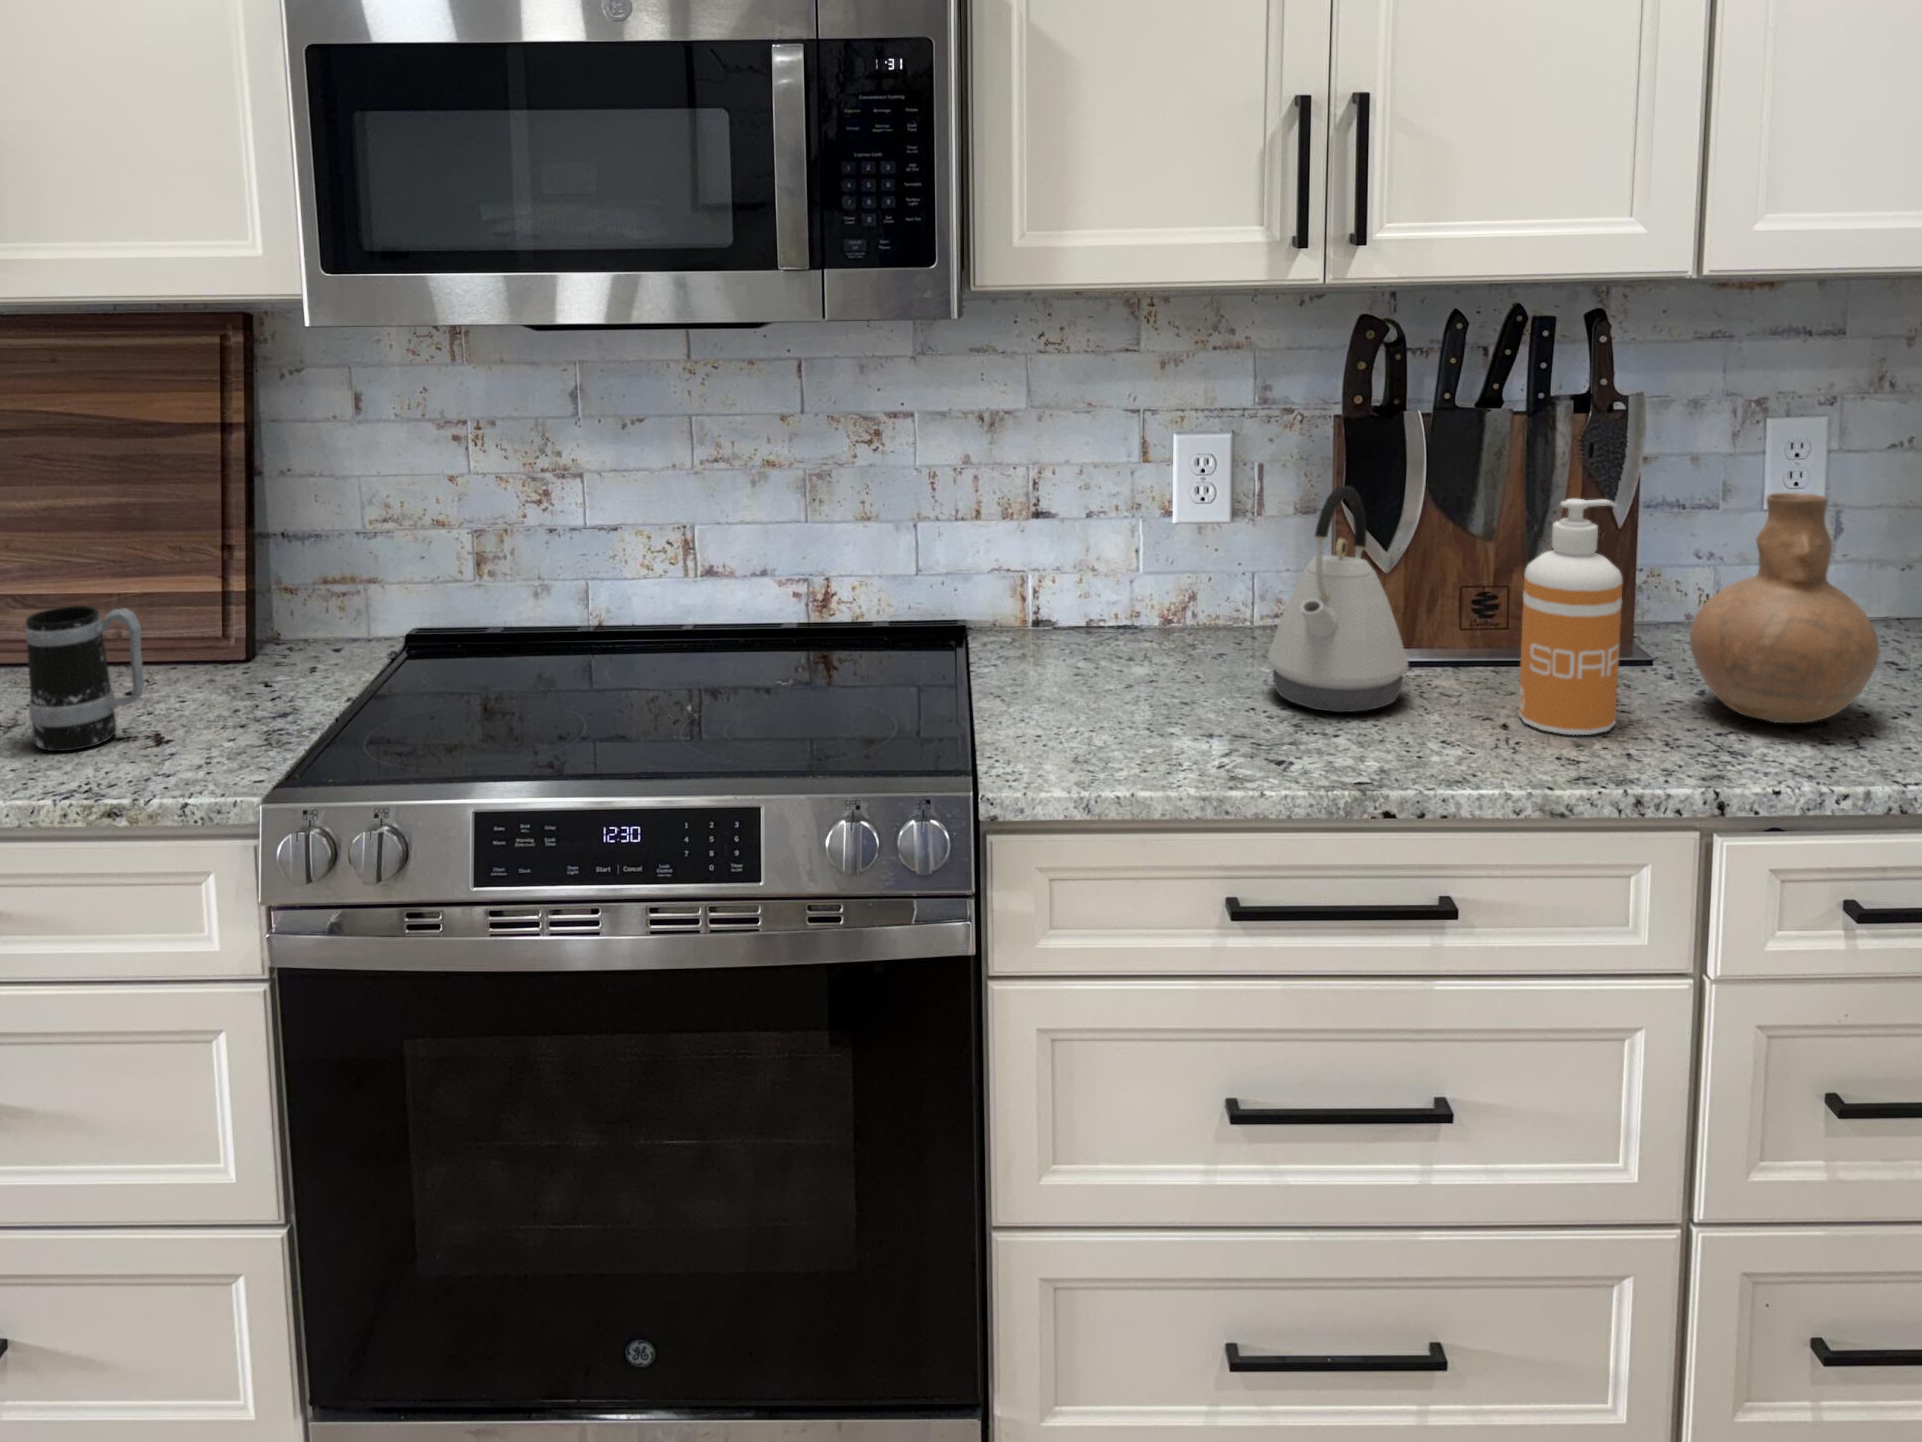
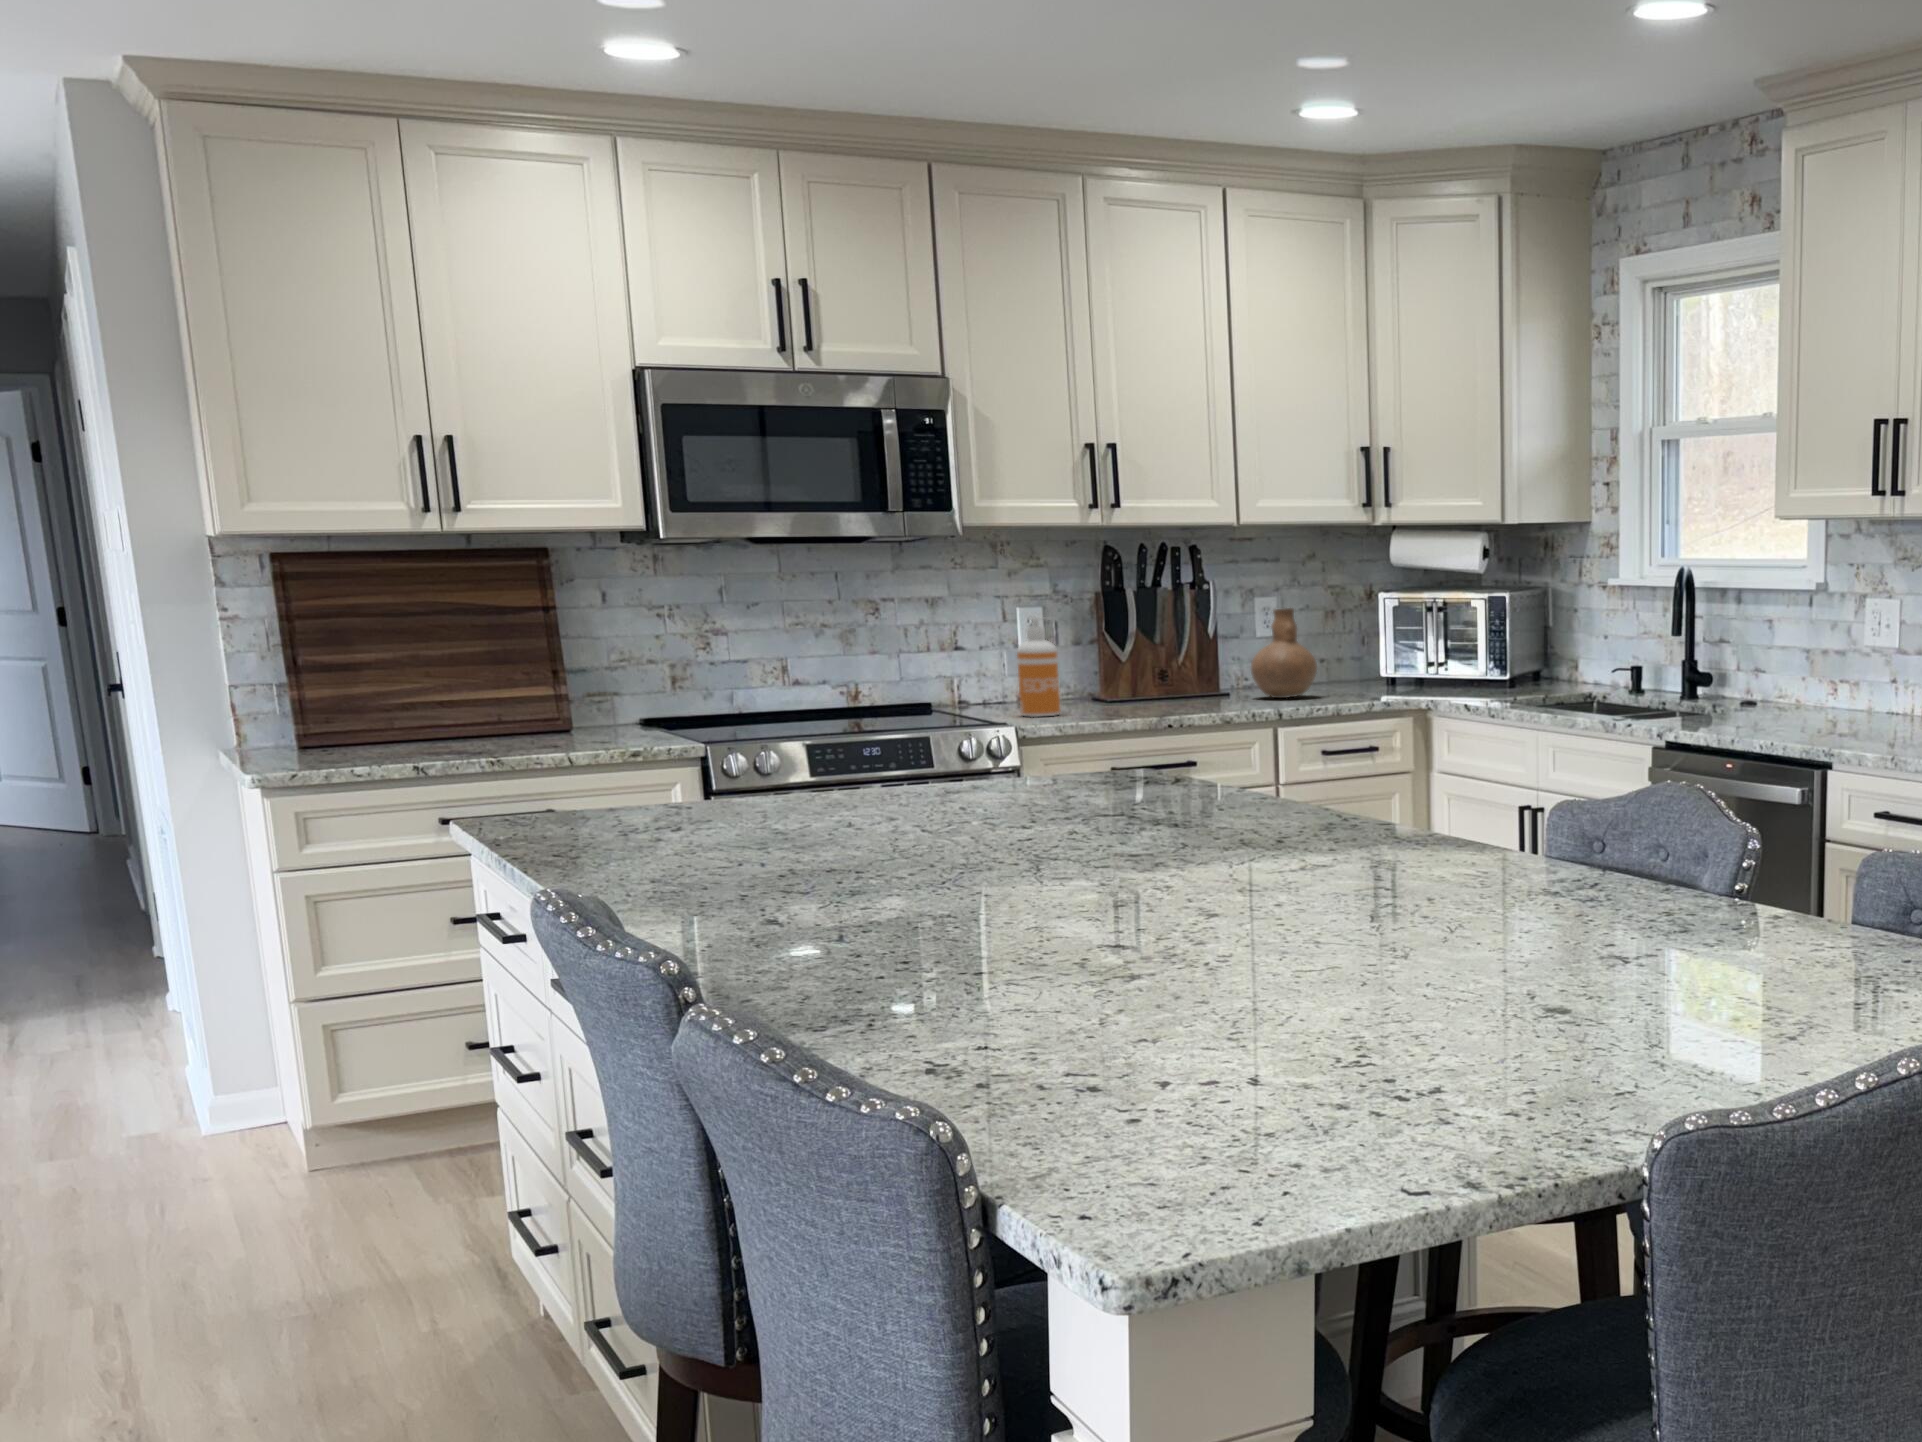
kettle: present [1268,486,1408,712] -> none [1090,613,1149,707]
soap dispenser: present [1519,499,1622,735] -> present [1017,617,1060,717]
mug: present [25,606,144,751] -> none [538,676,596,746]

